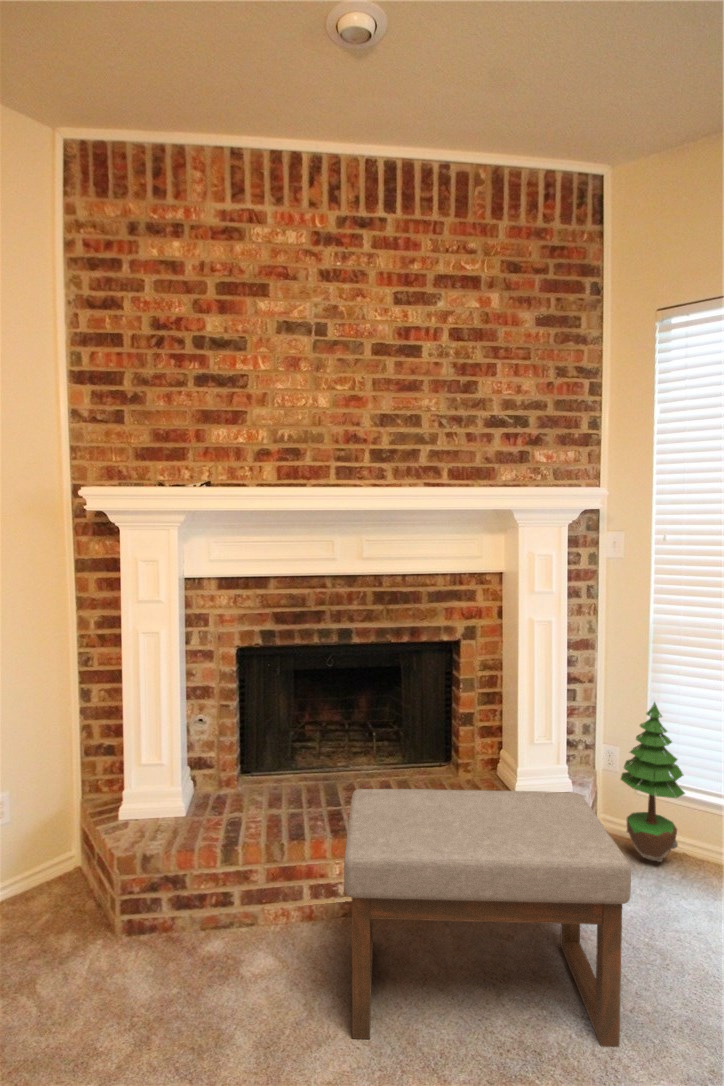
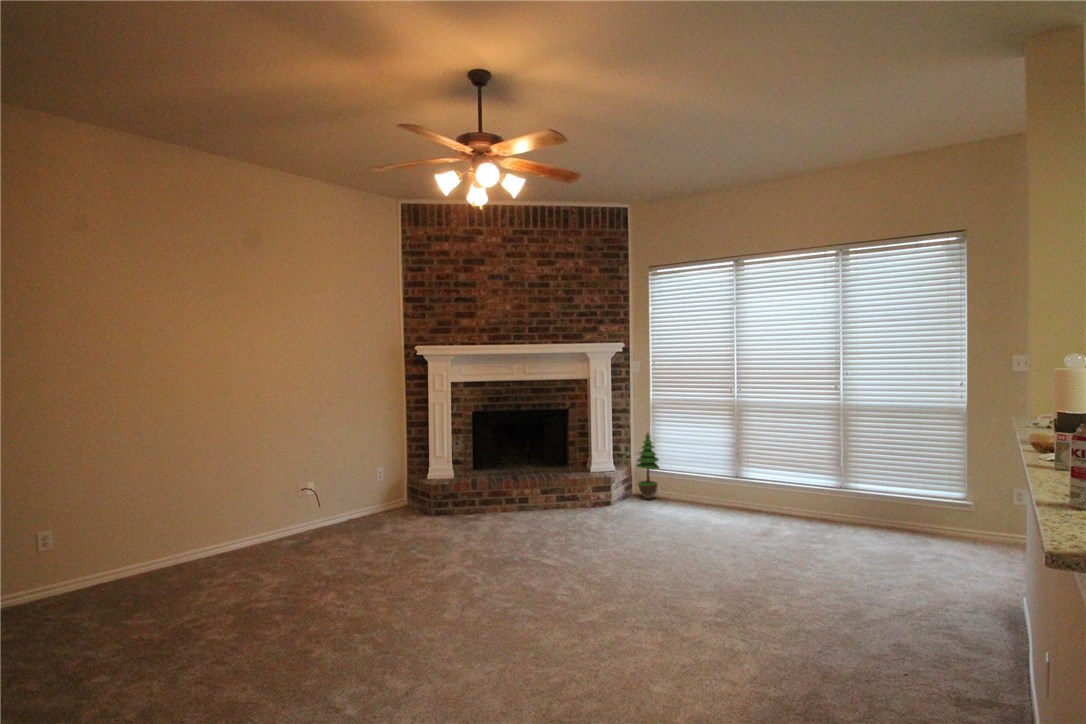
ottoman: present [344,789,631,1047] -> none [518,457,608,527]

